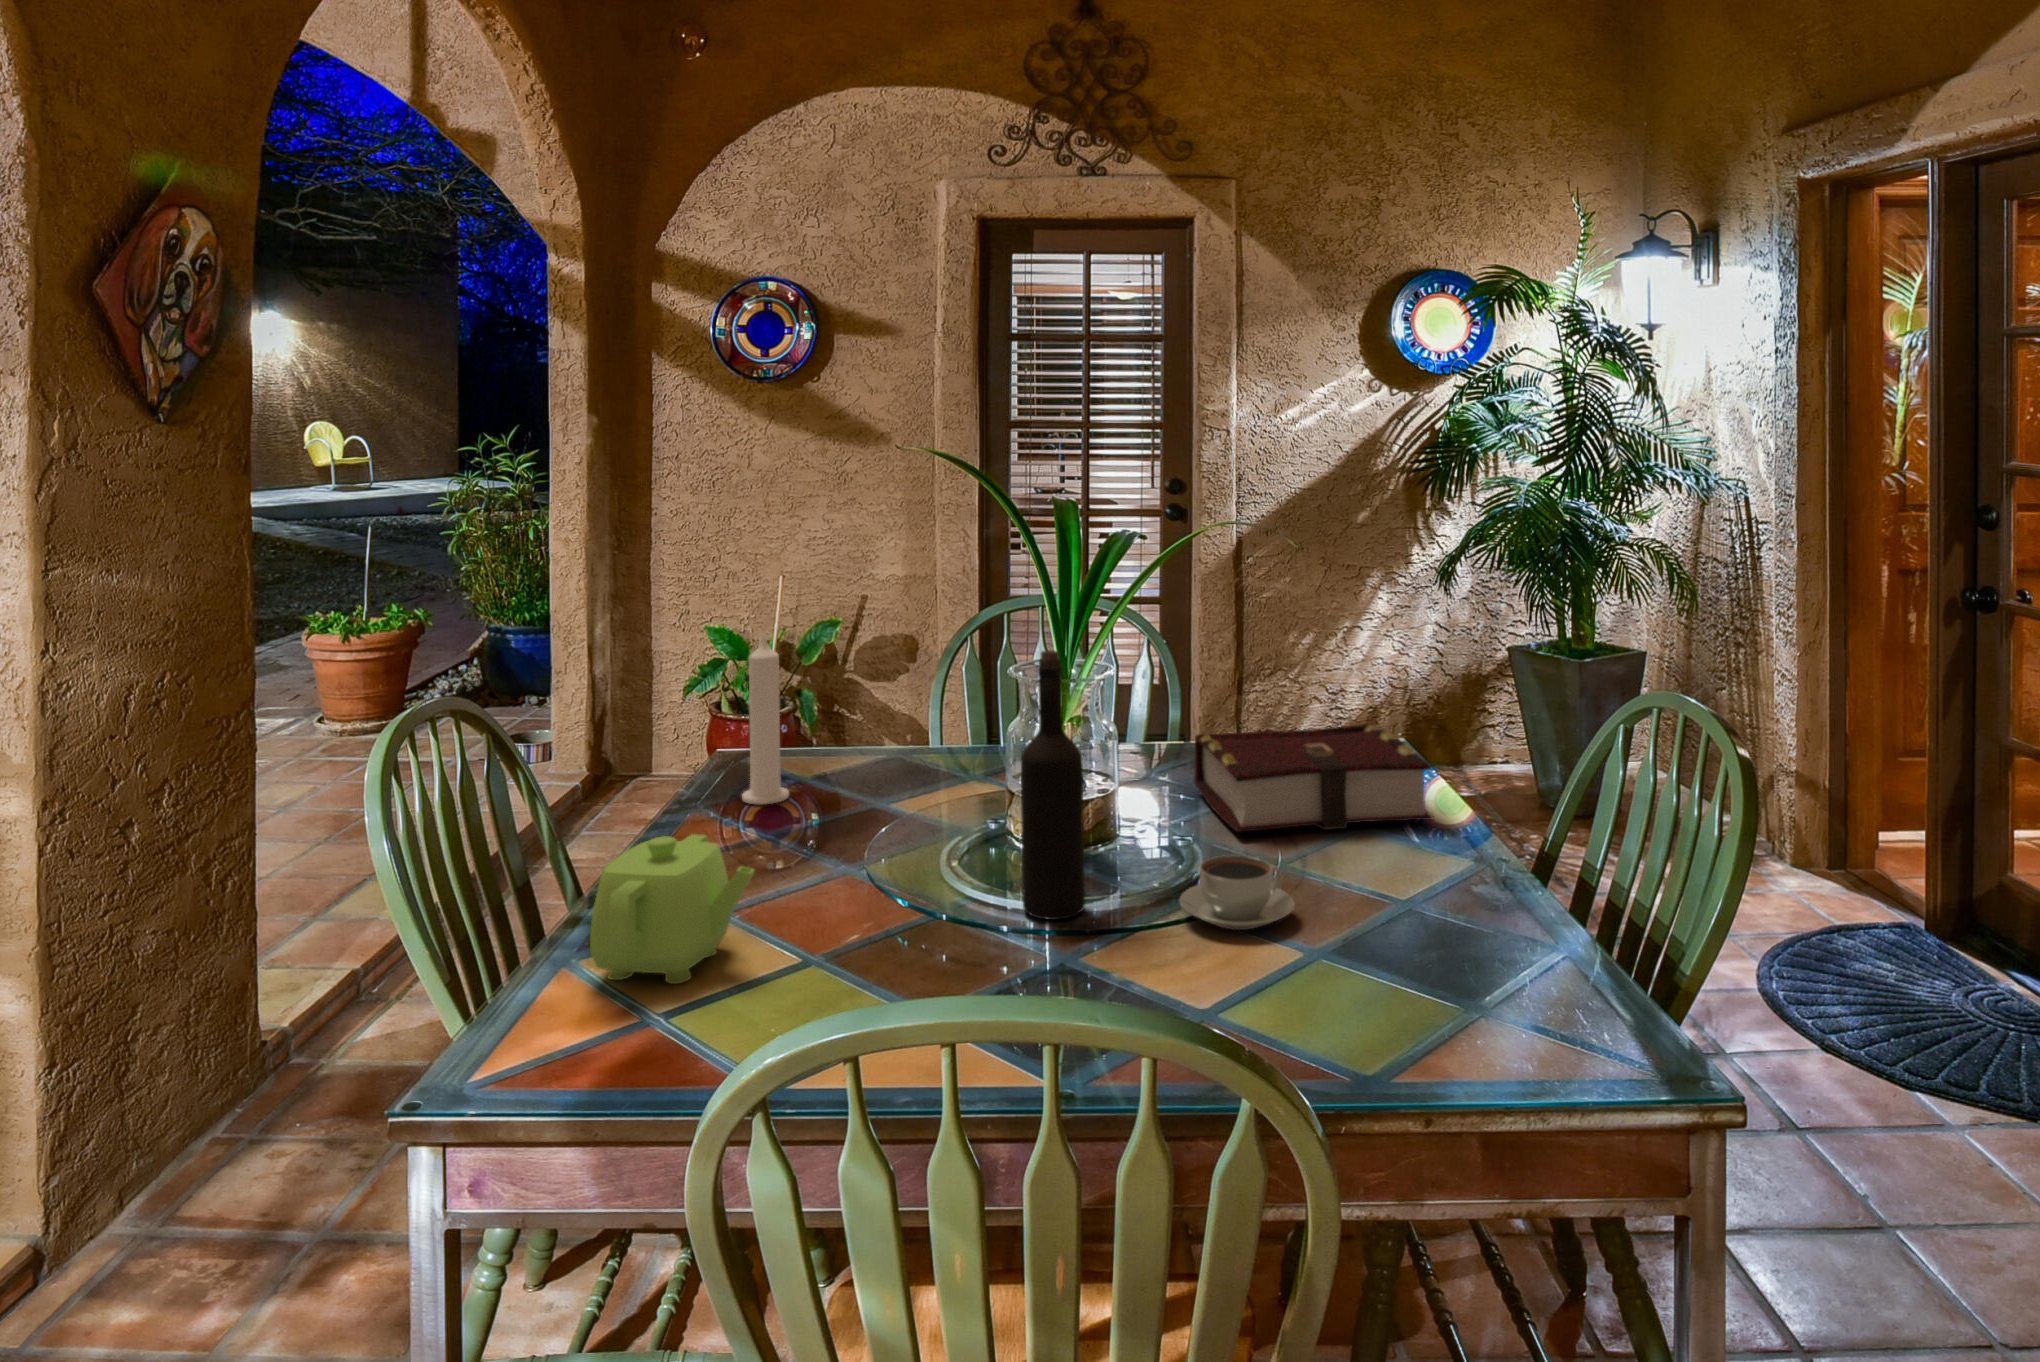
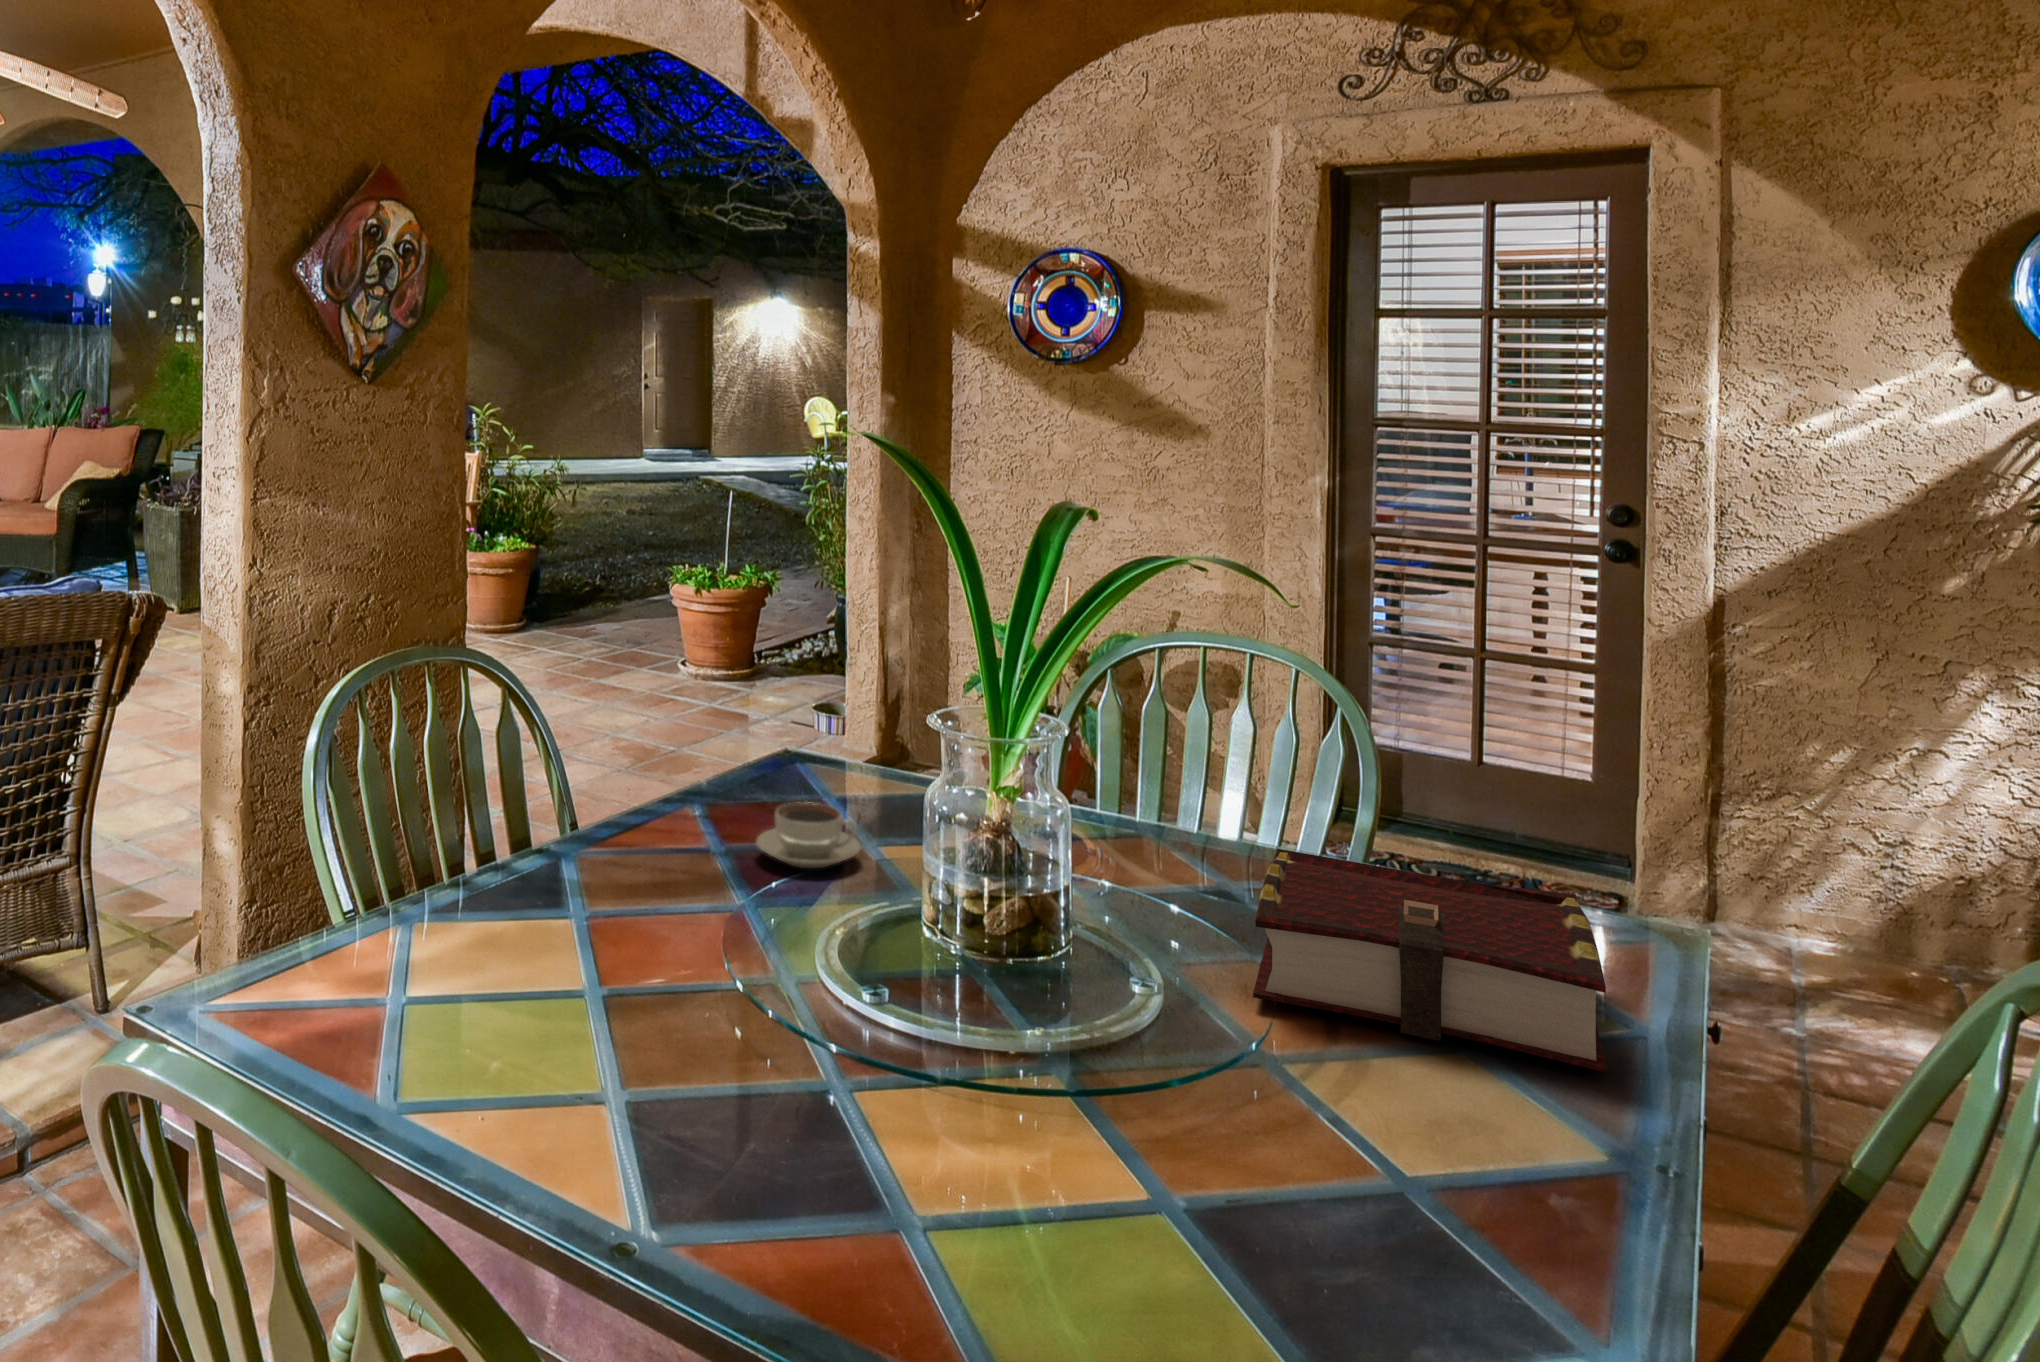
candle: present [742,634,789,805] -> none [760,629,810,814]
wine bottle: present [1021,650,1085,920] -> none [866,696,946,1037]
teapot: present [590,834,755,984] -> none [396,819,565,974]
coffee cup: present [1179,855,1295,930] -> present [756,802,861,868]

